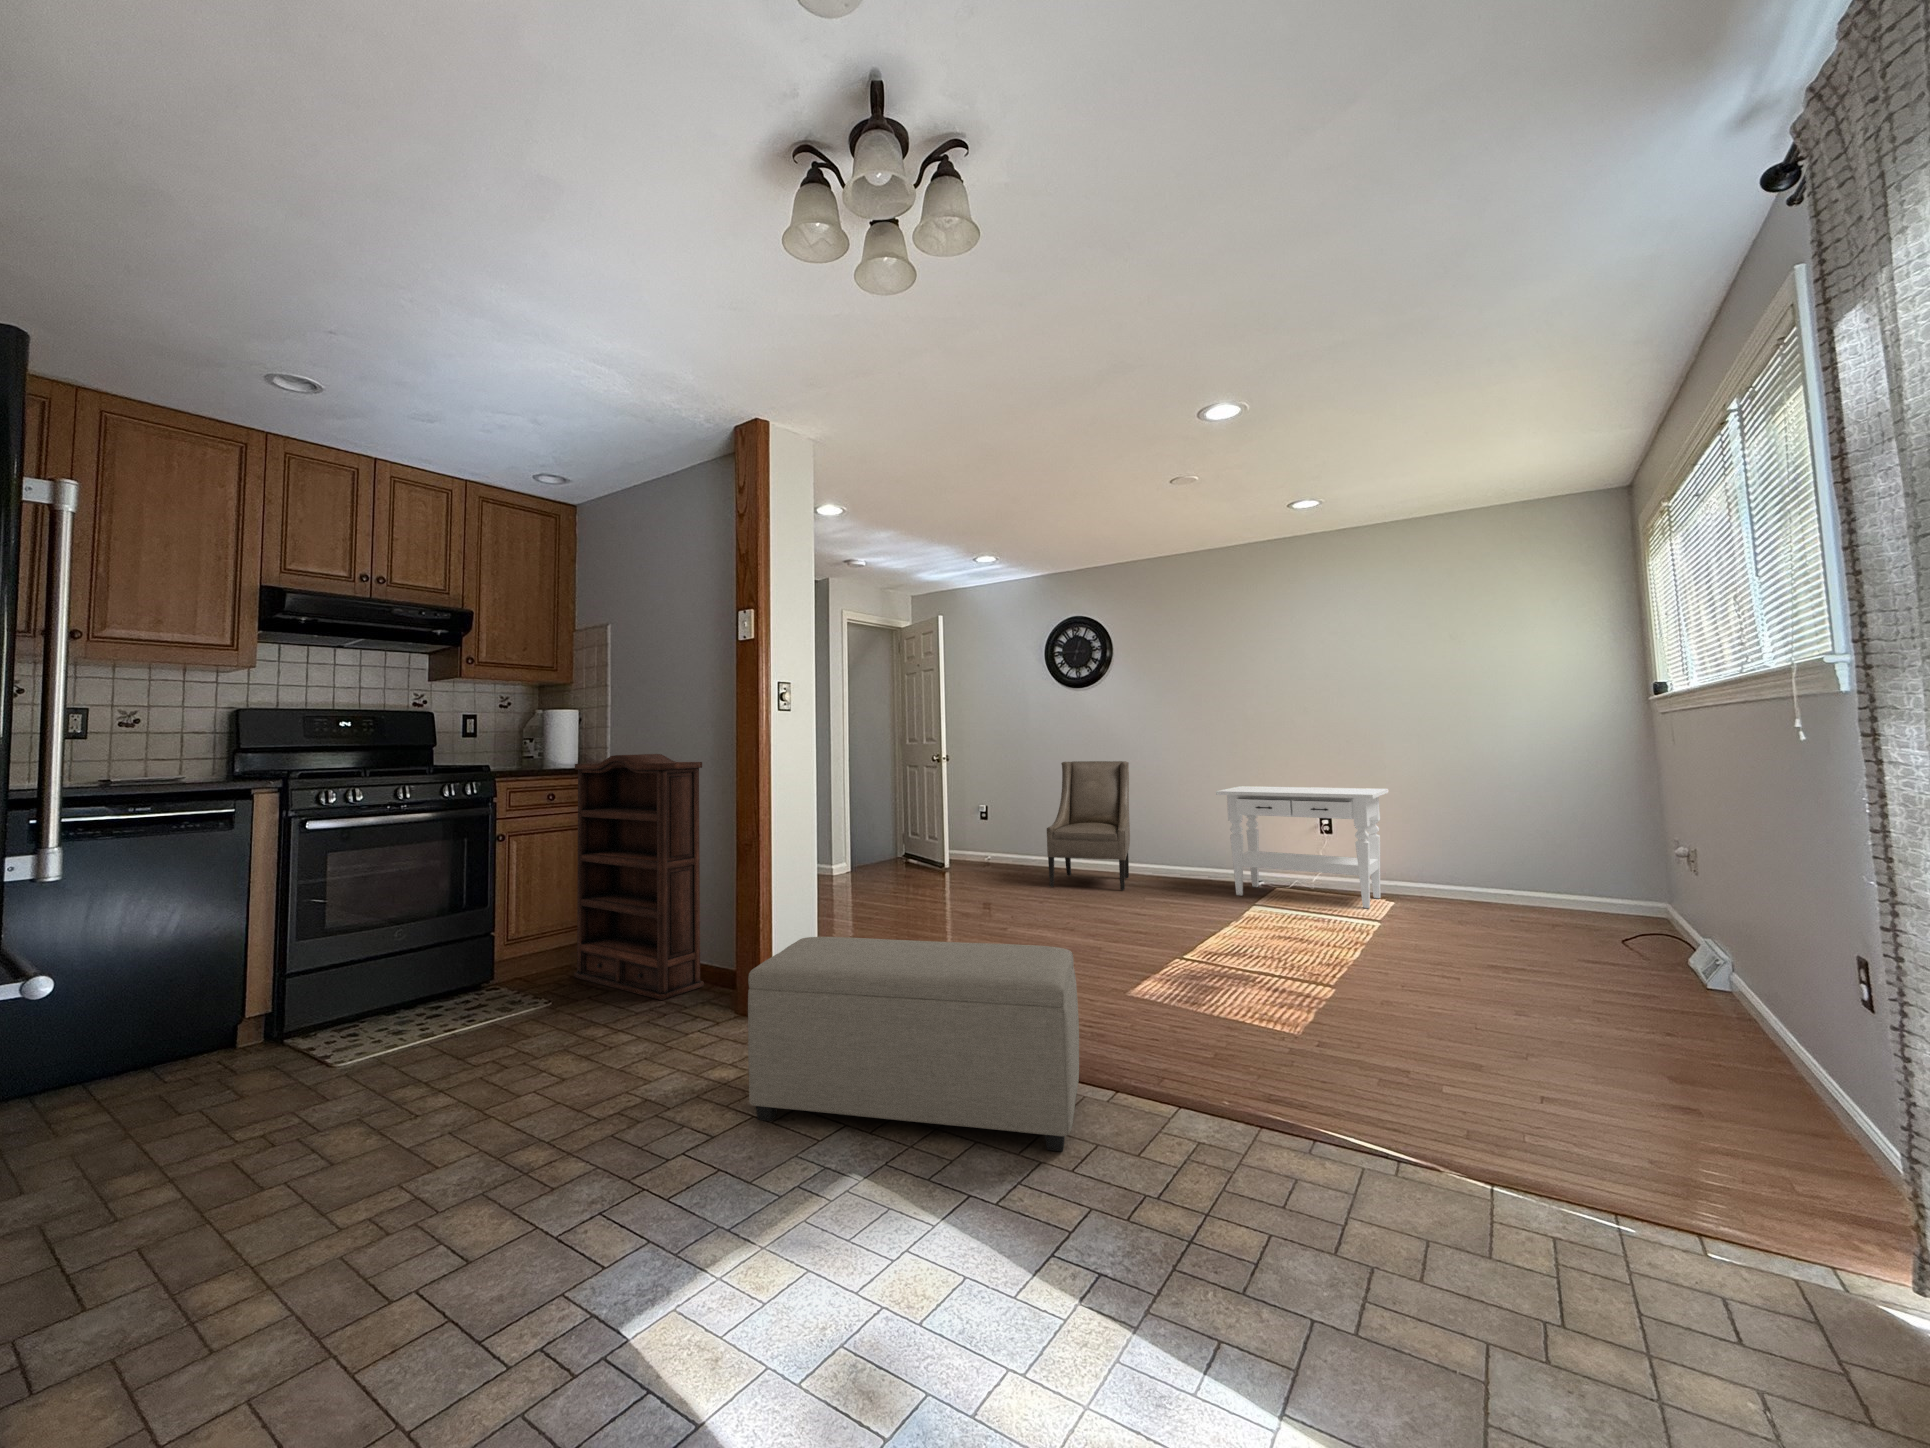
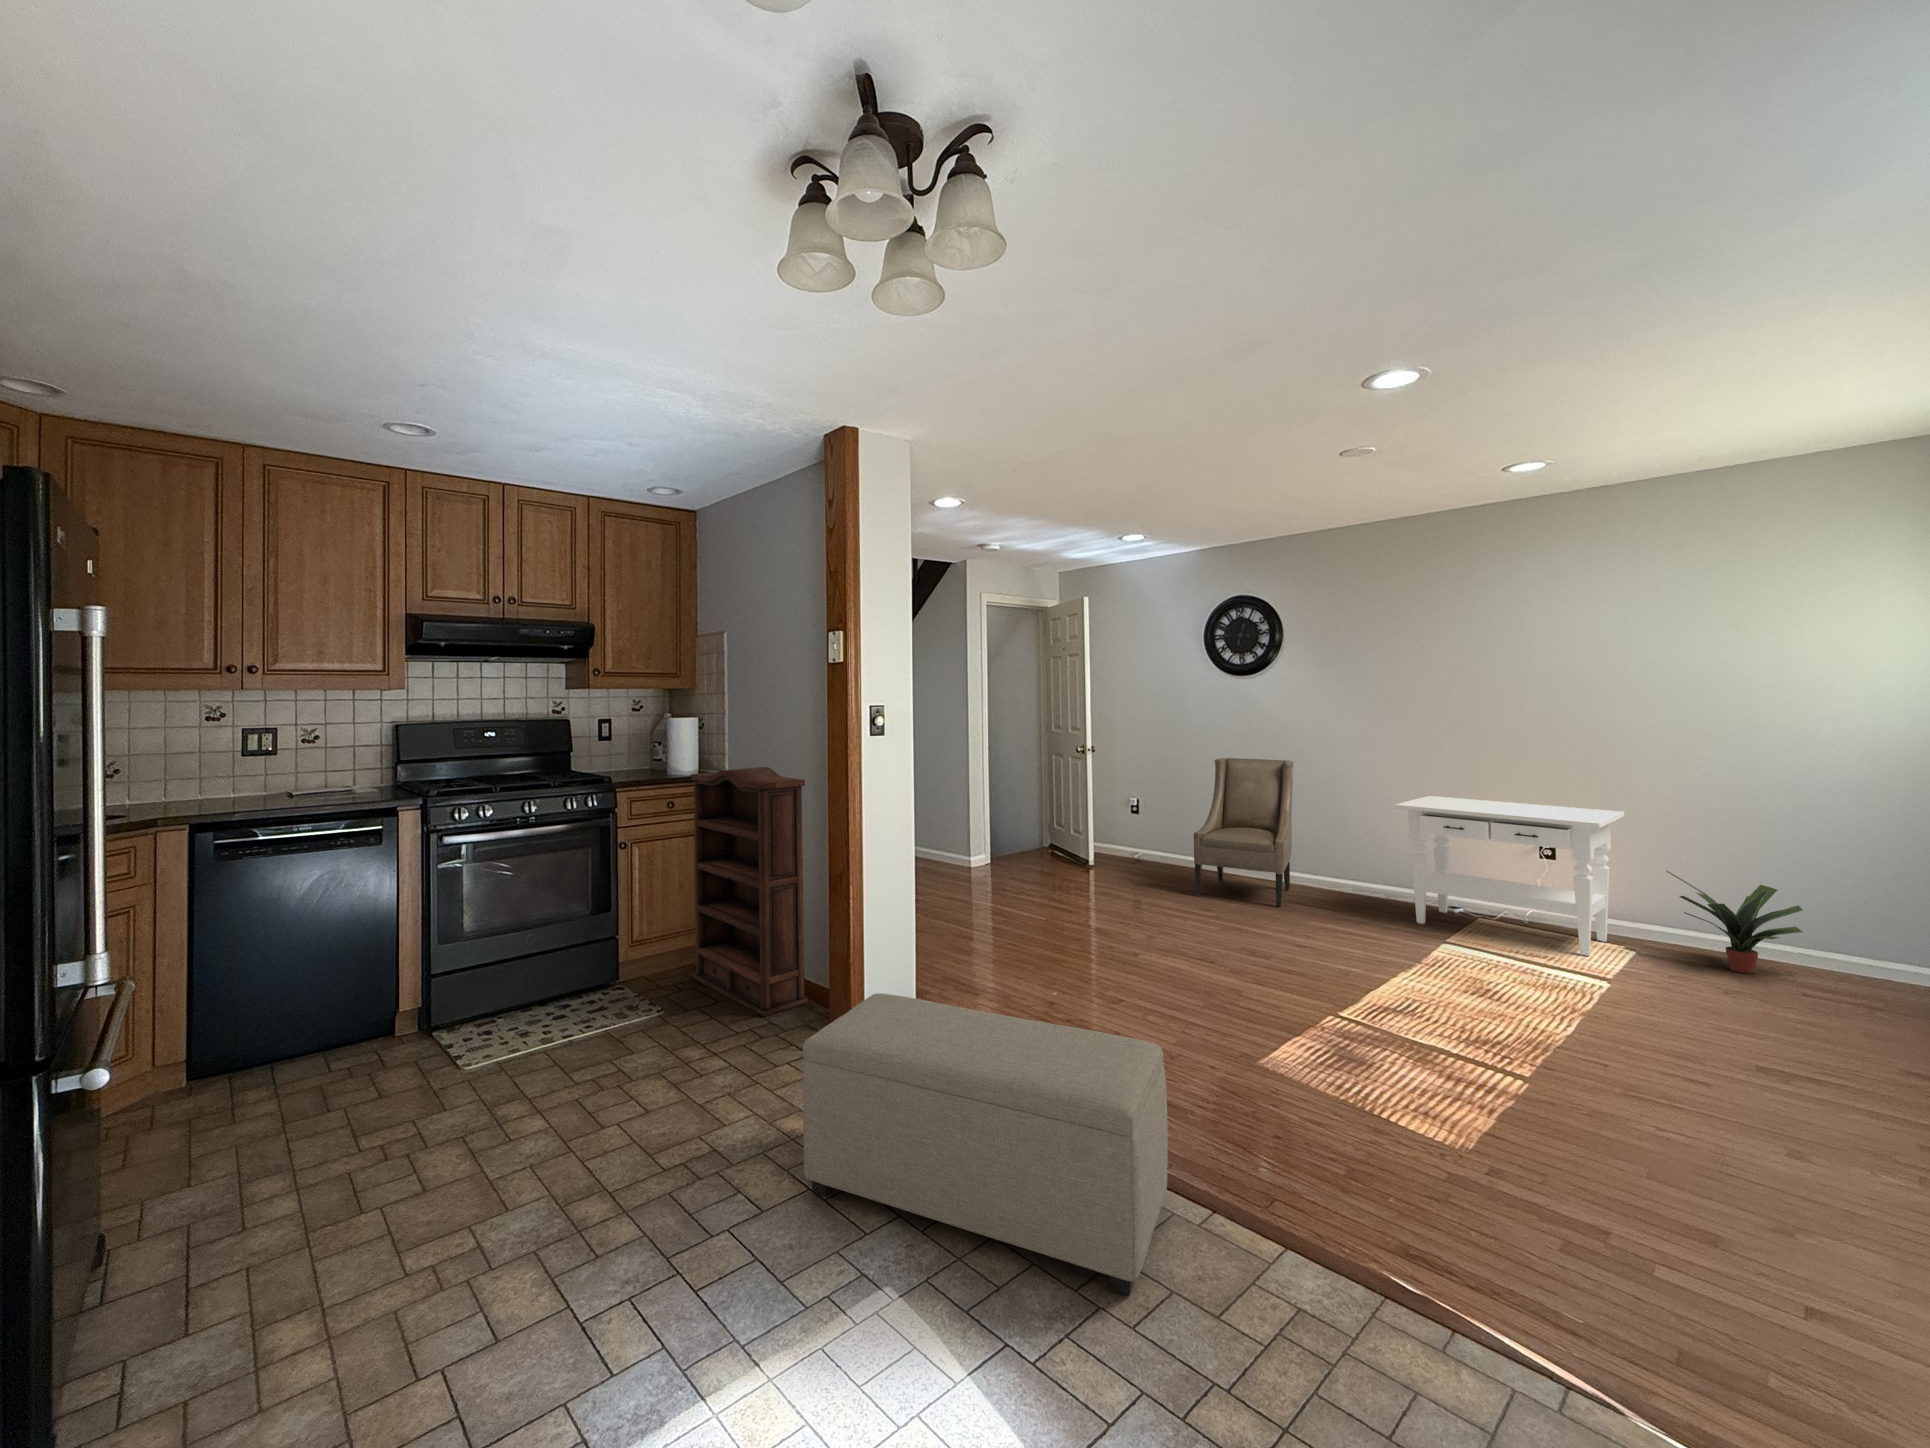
potted plant: none [1420,834,1516,912] -> present [1666,871,1803,974]

